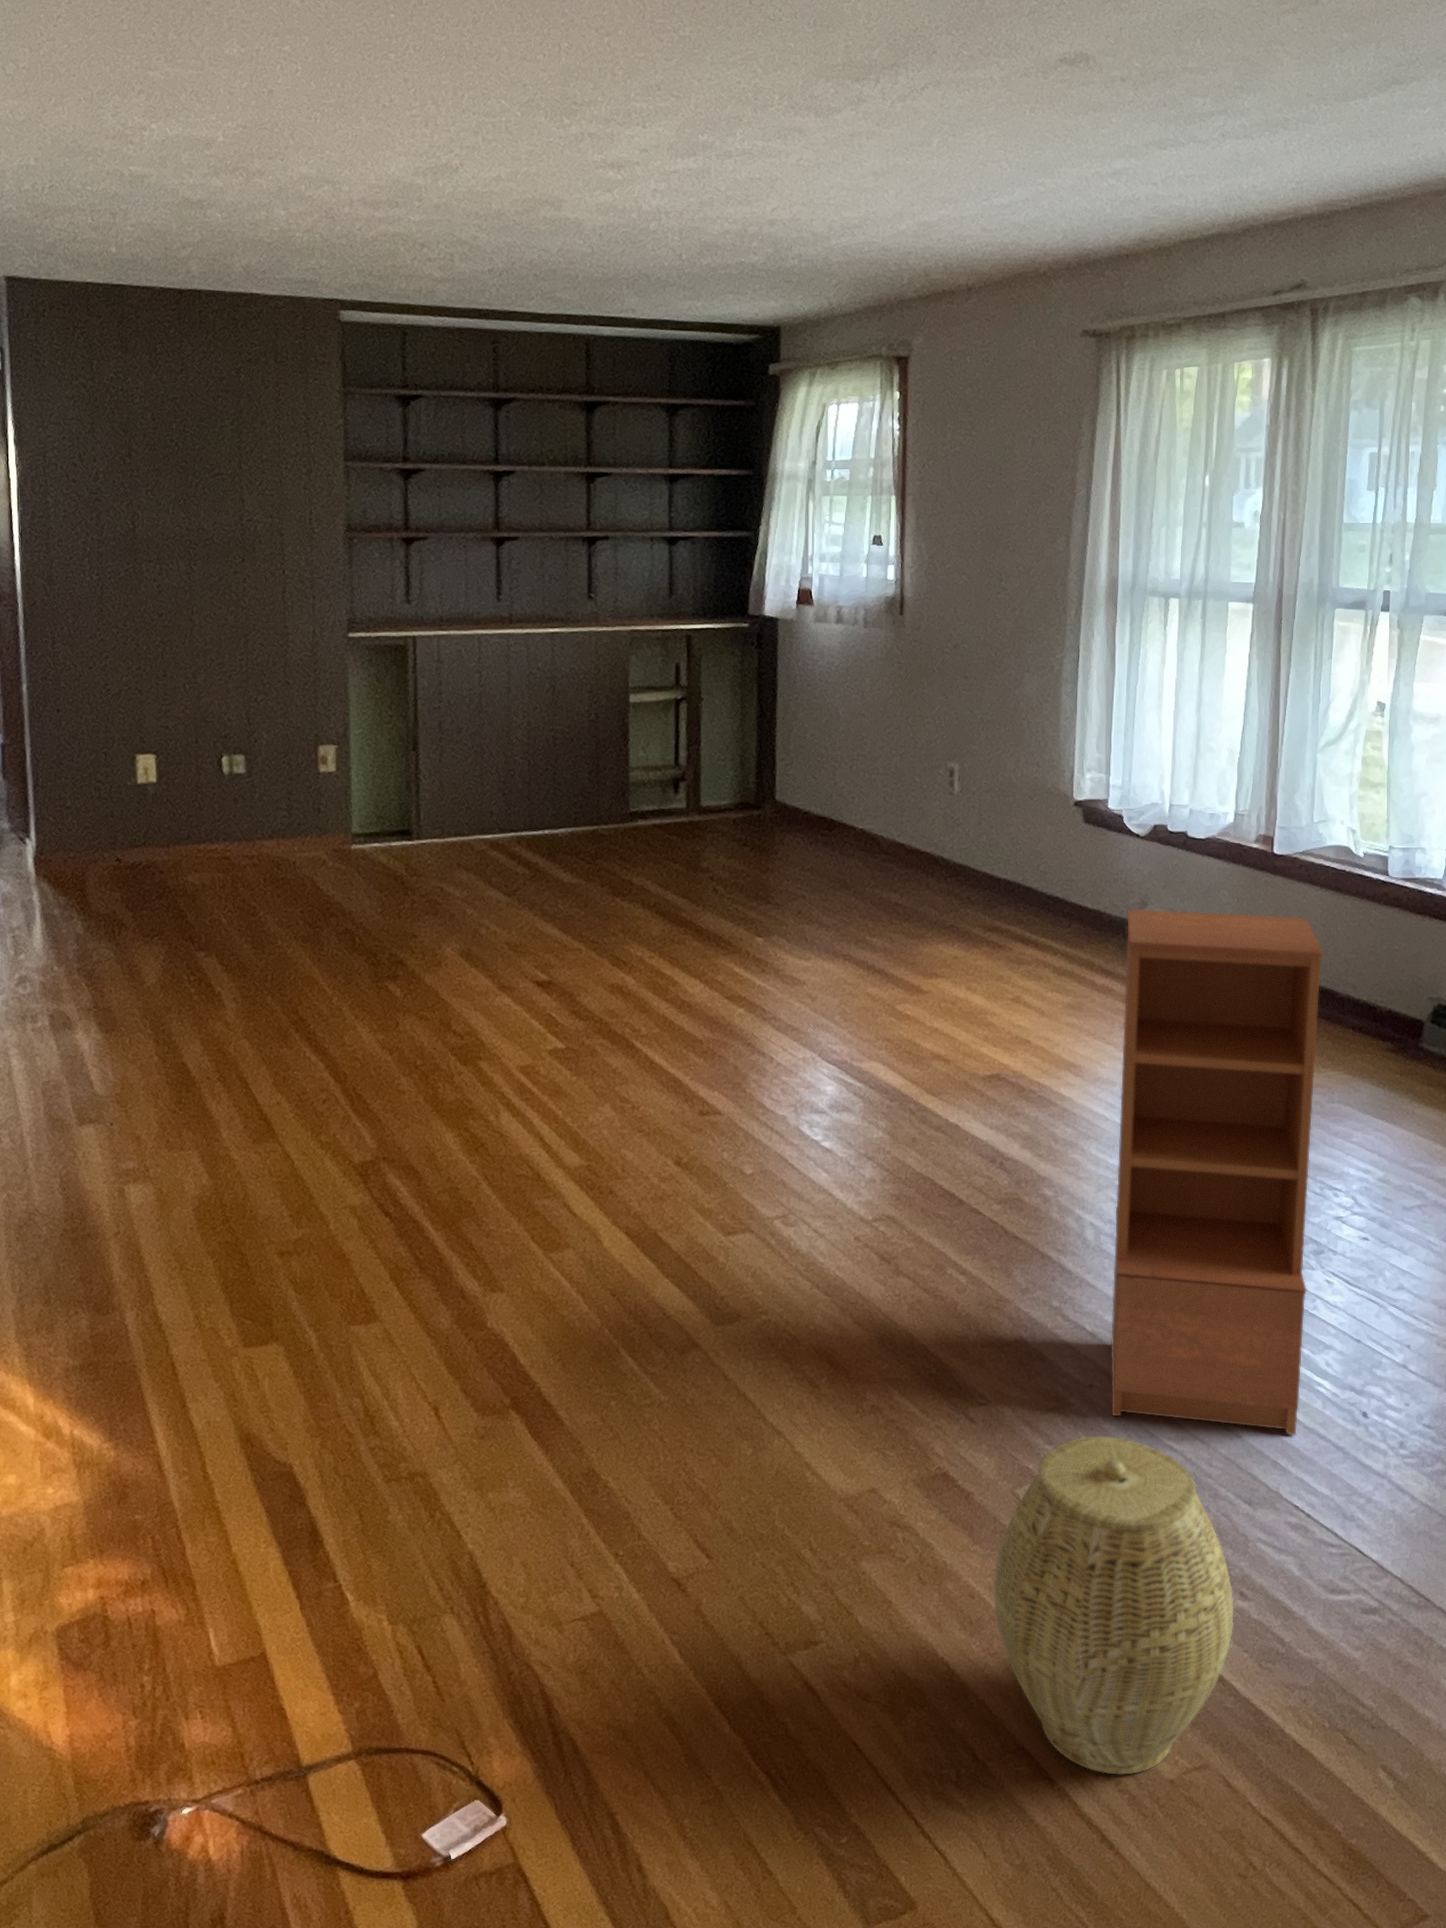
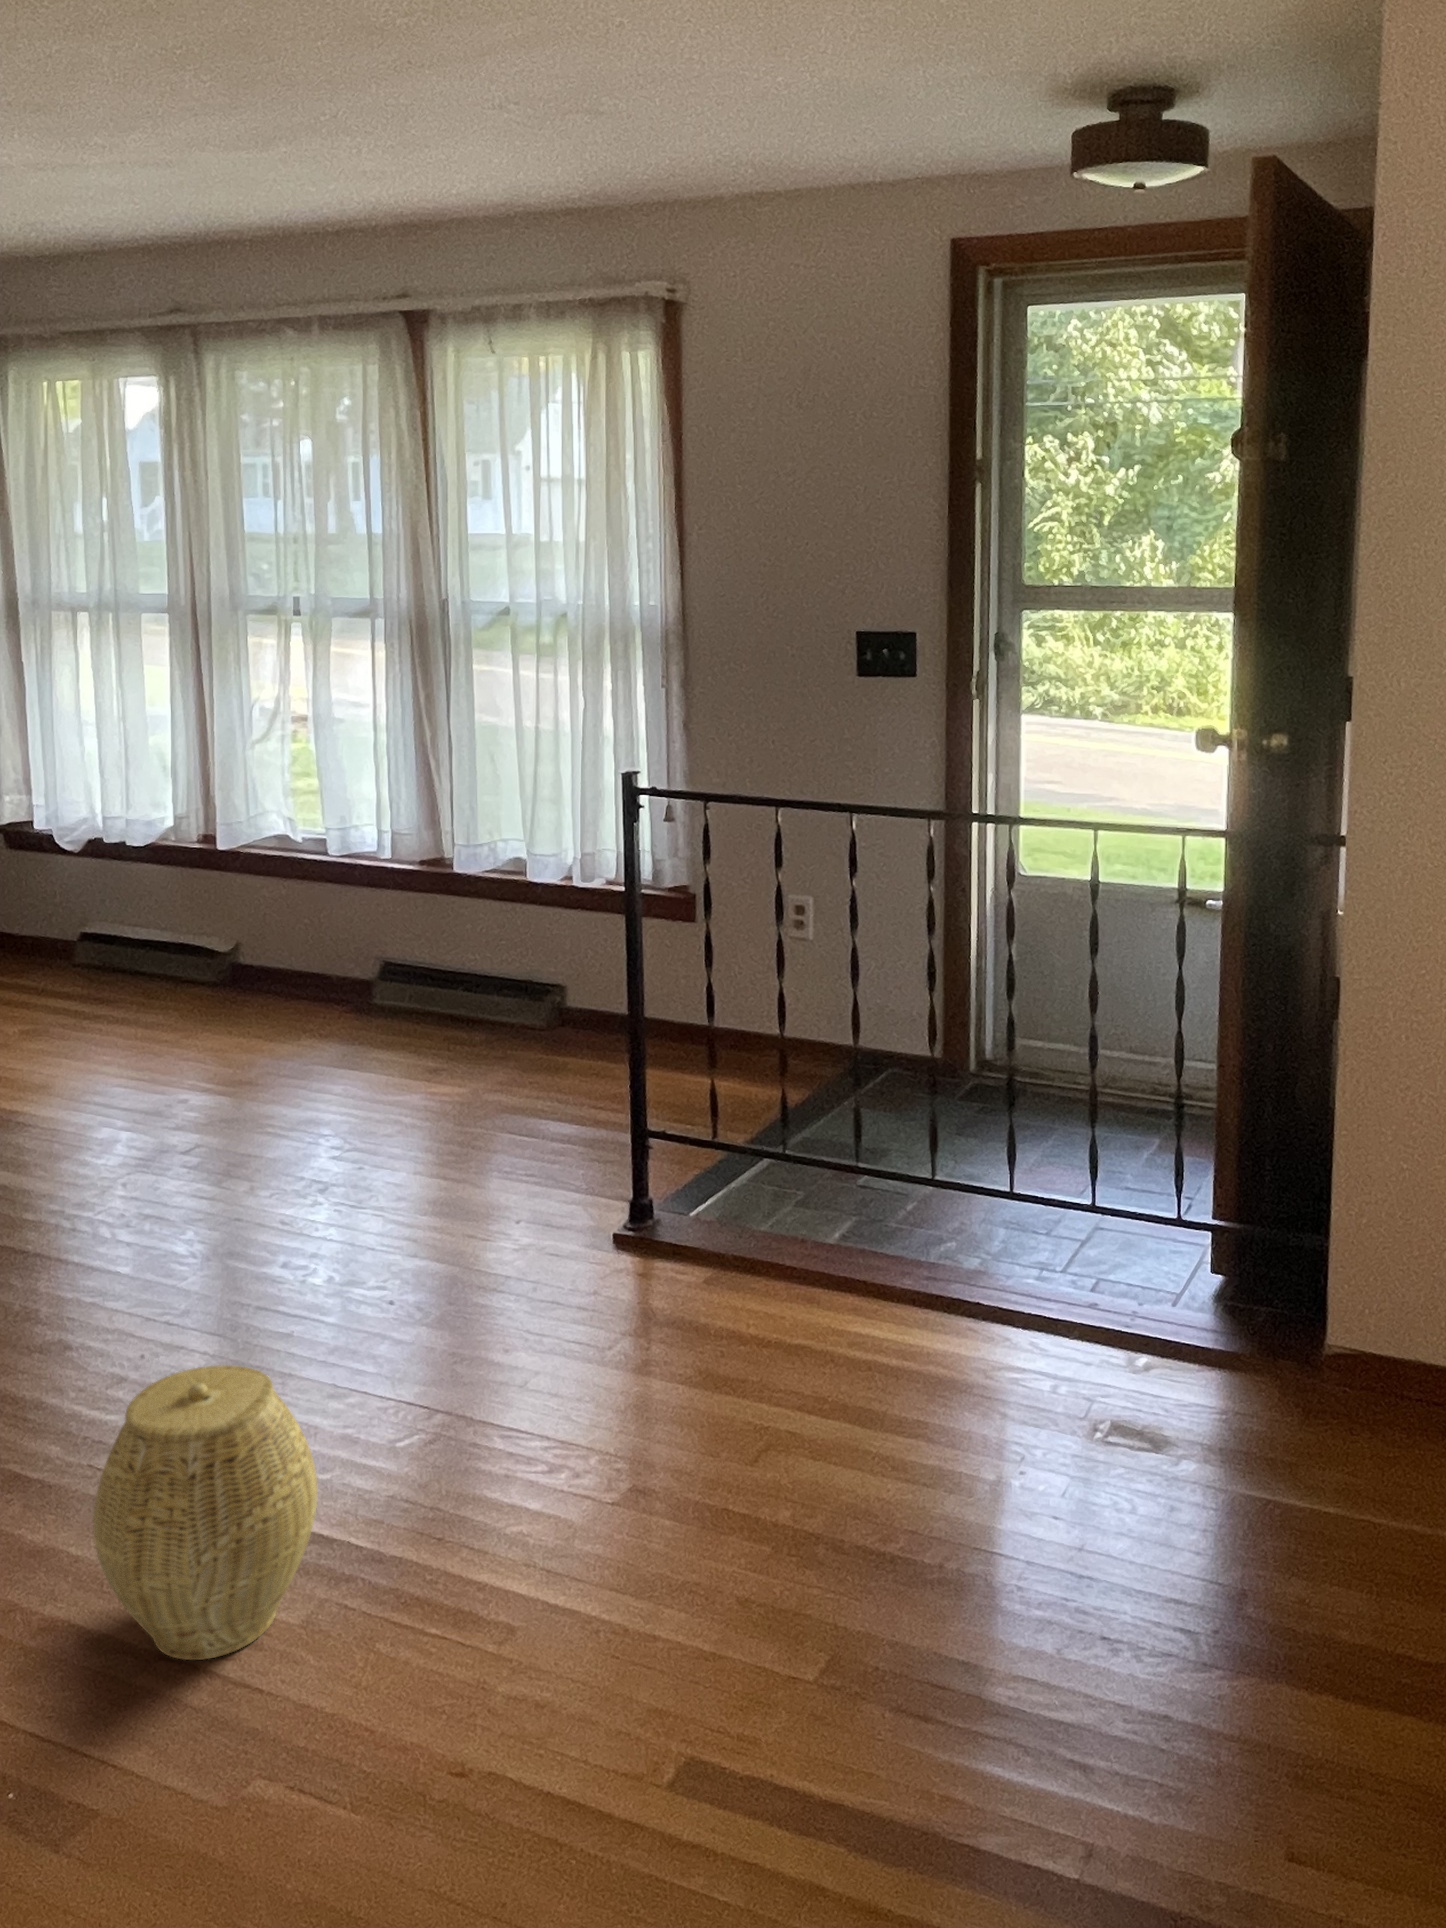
bookcase: present [1111,909,1323,1435] -> none [114,892,331,1381]

